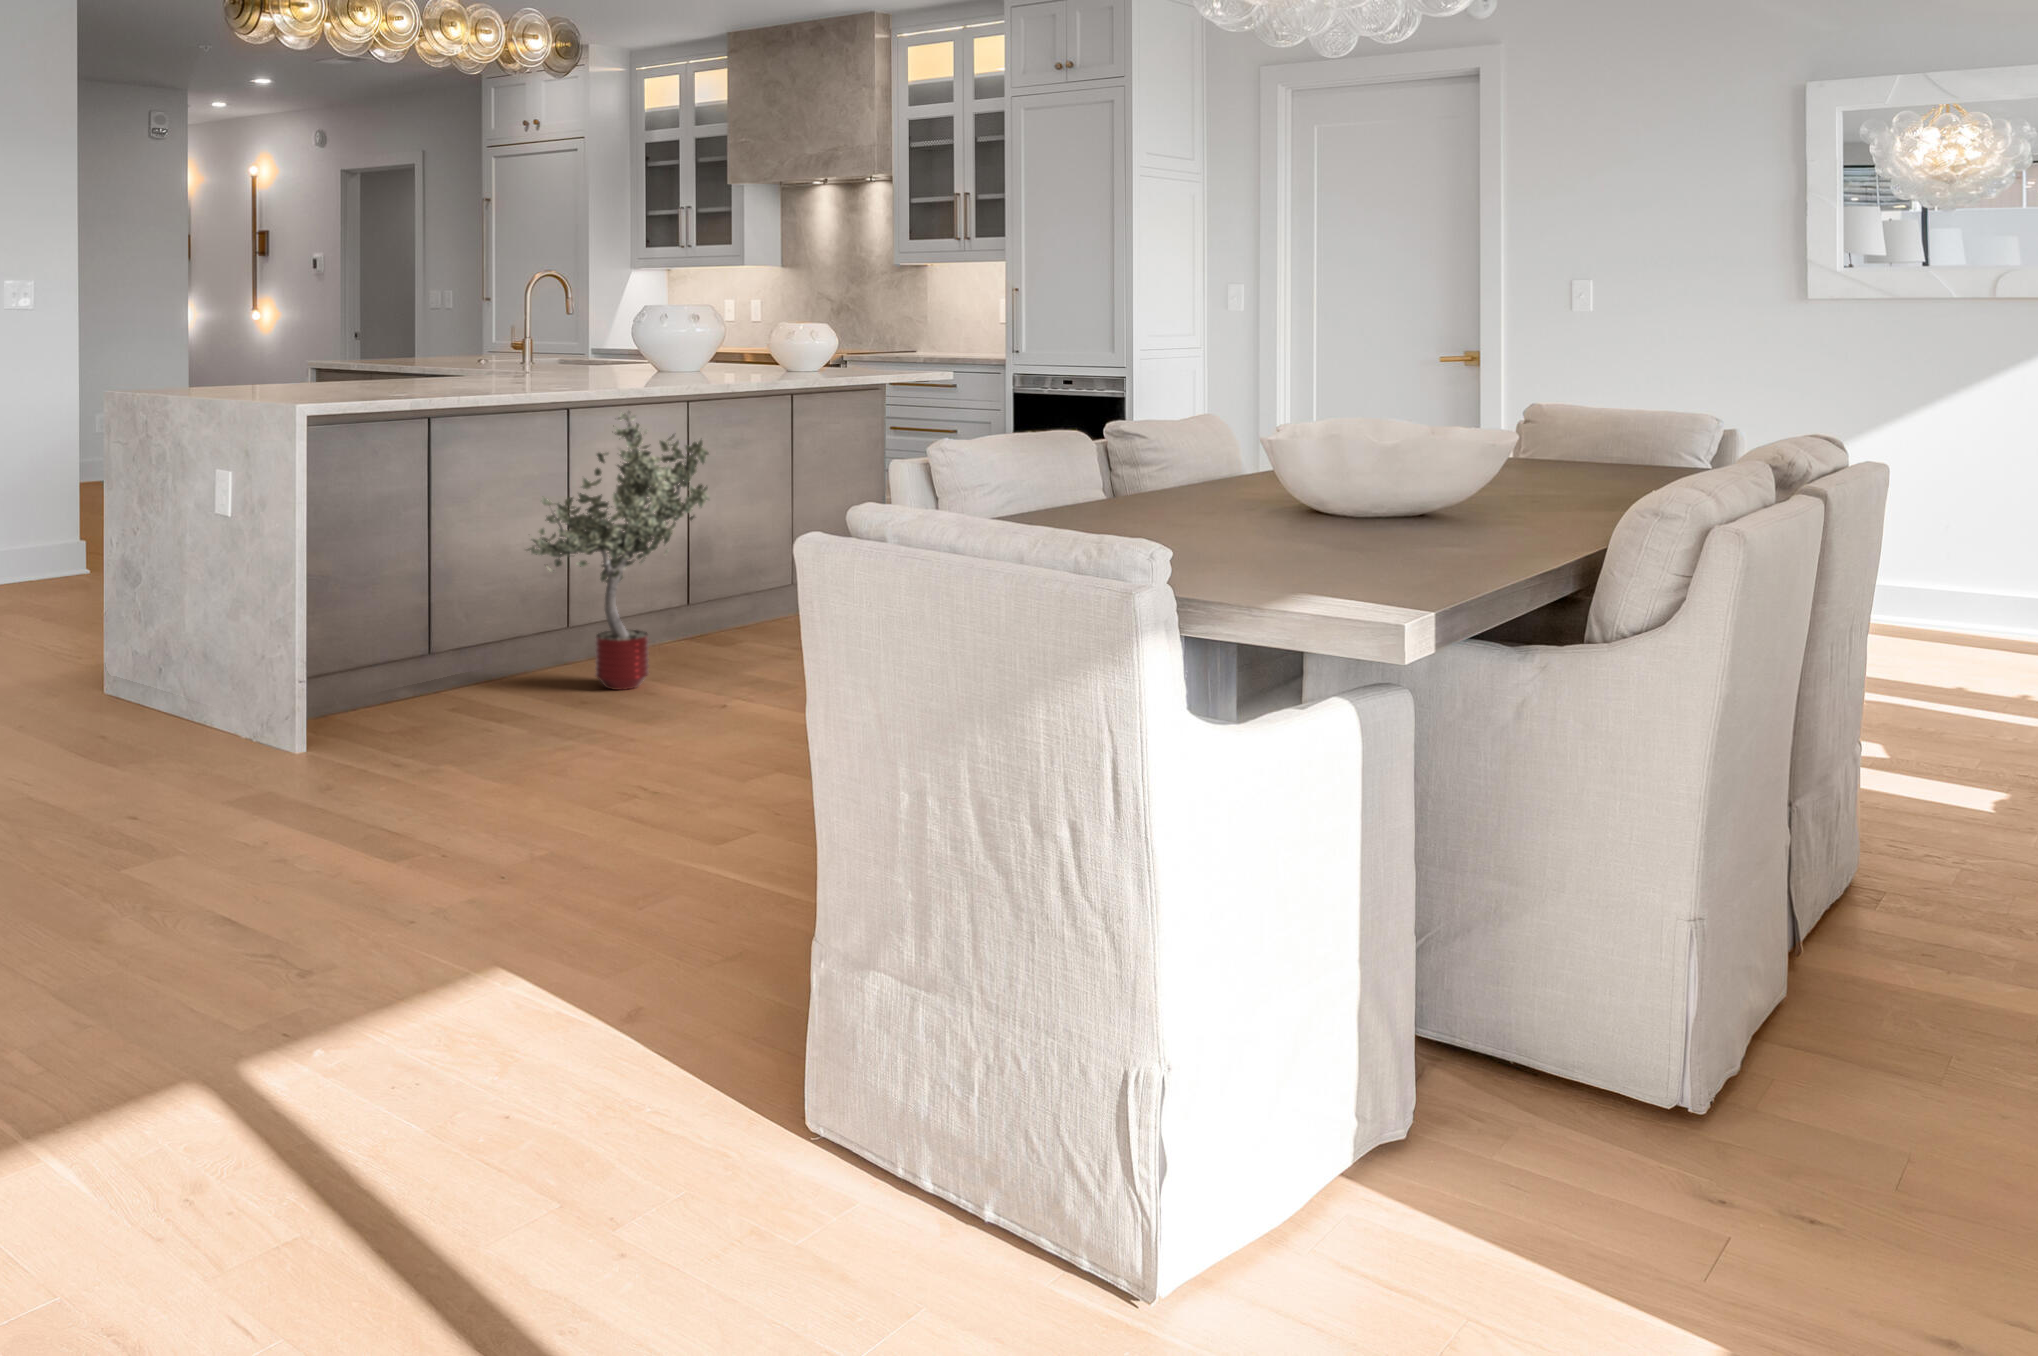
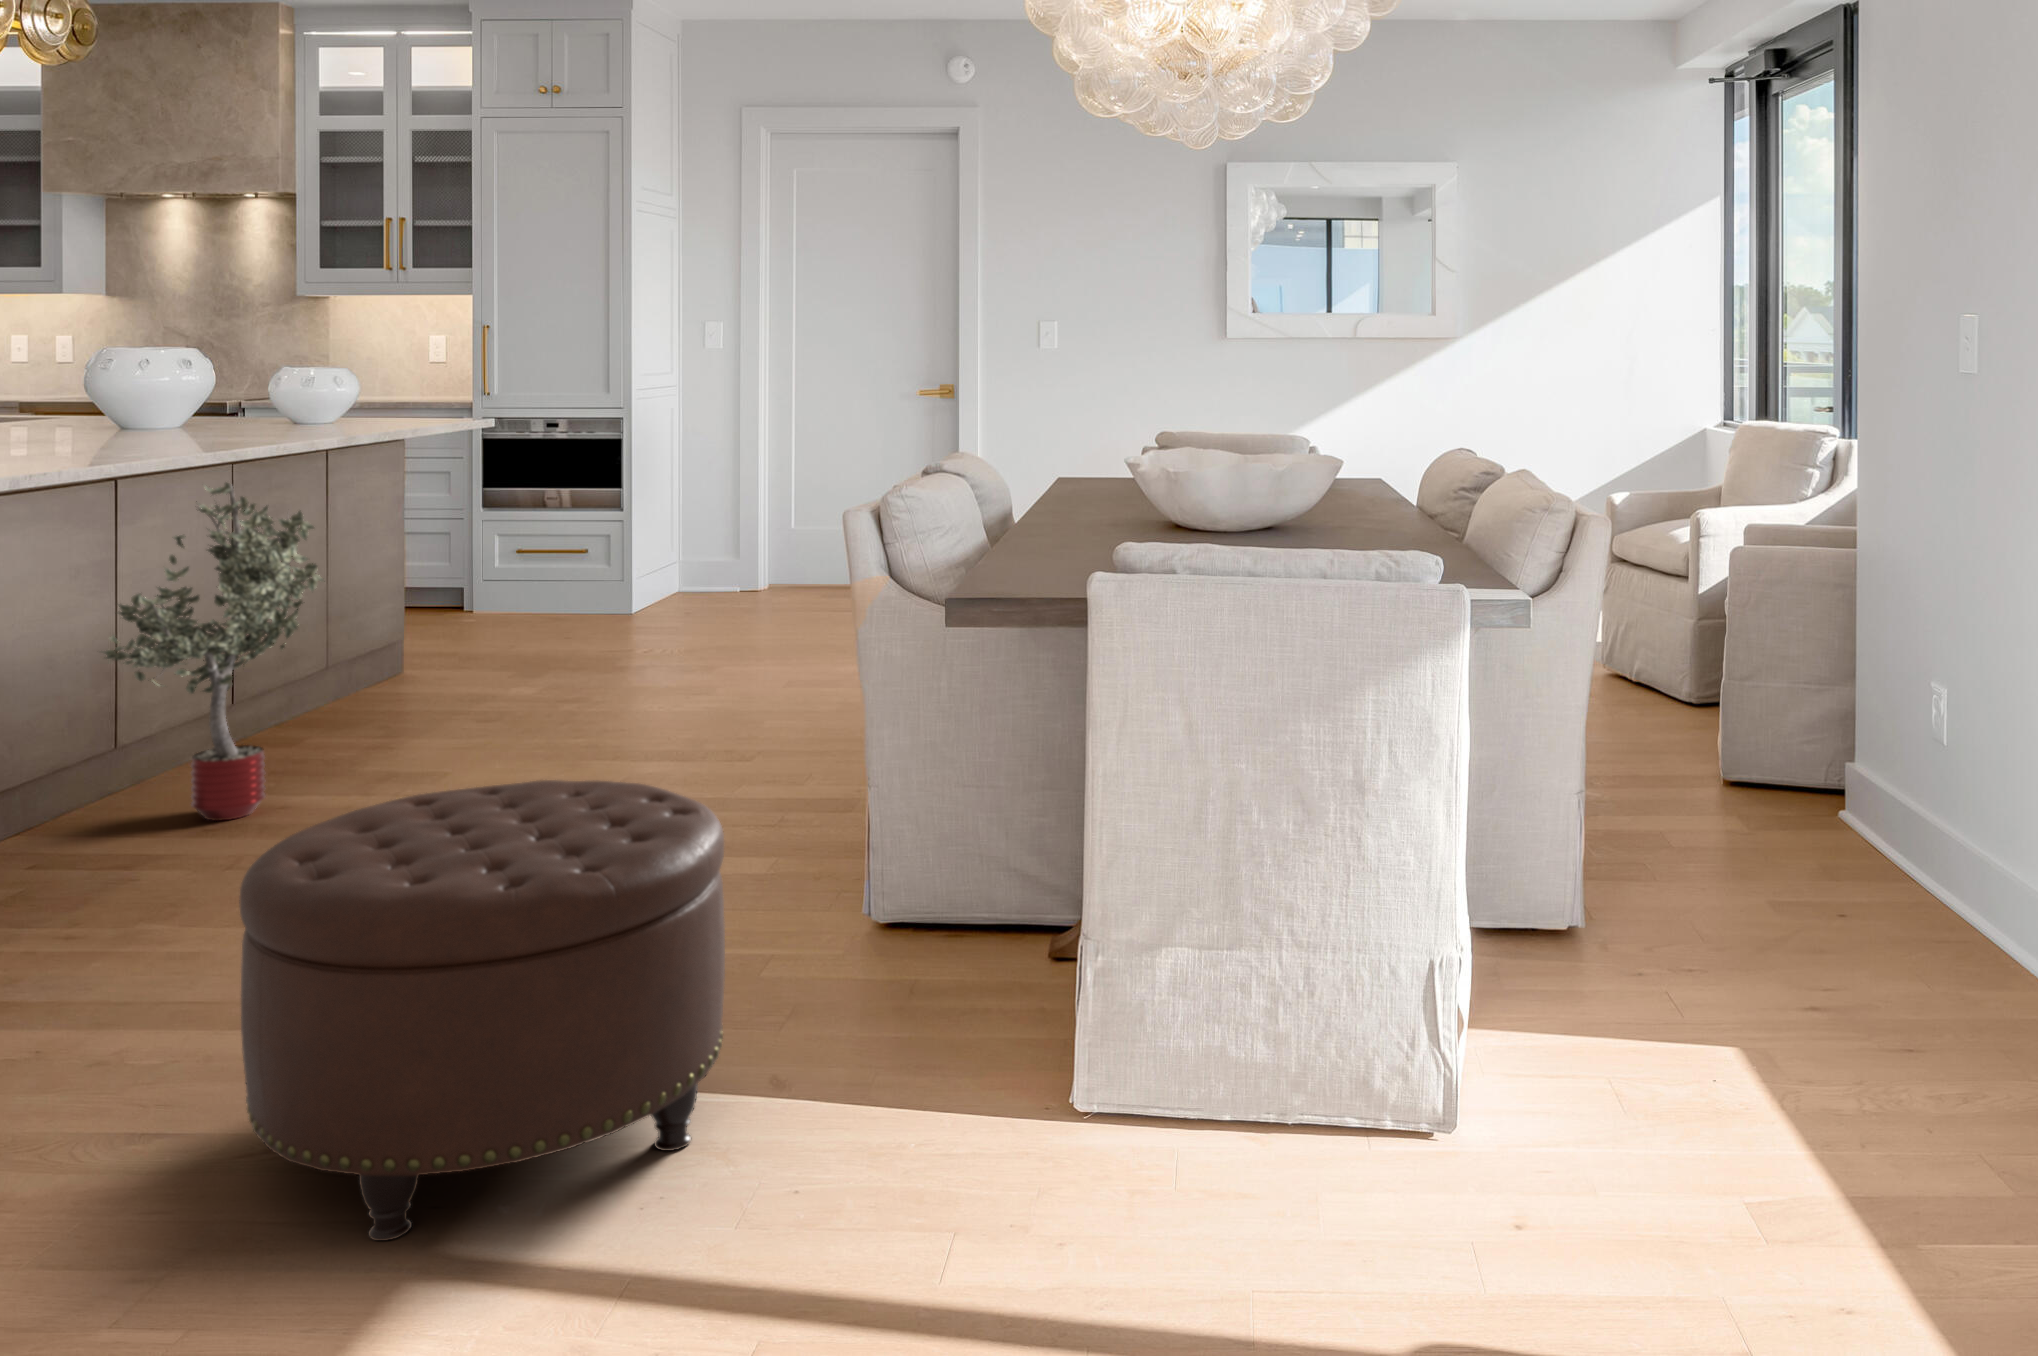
ottoman: none [200,674,612,1039] -> present [239,780,725,1241]

